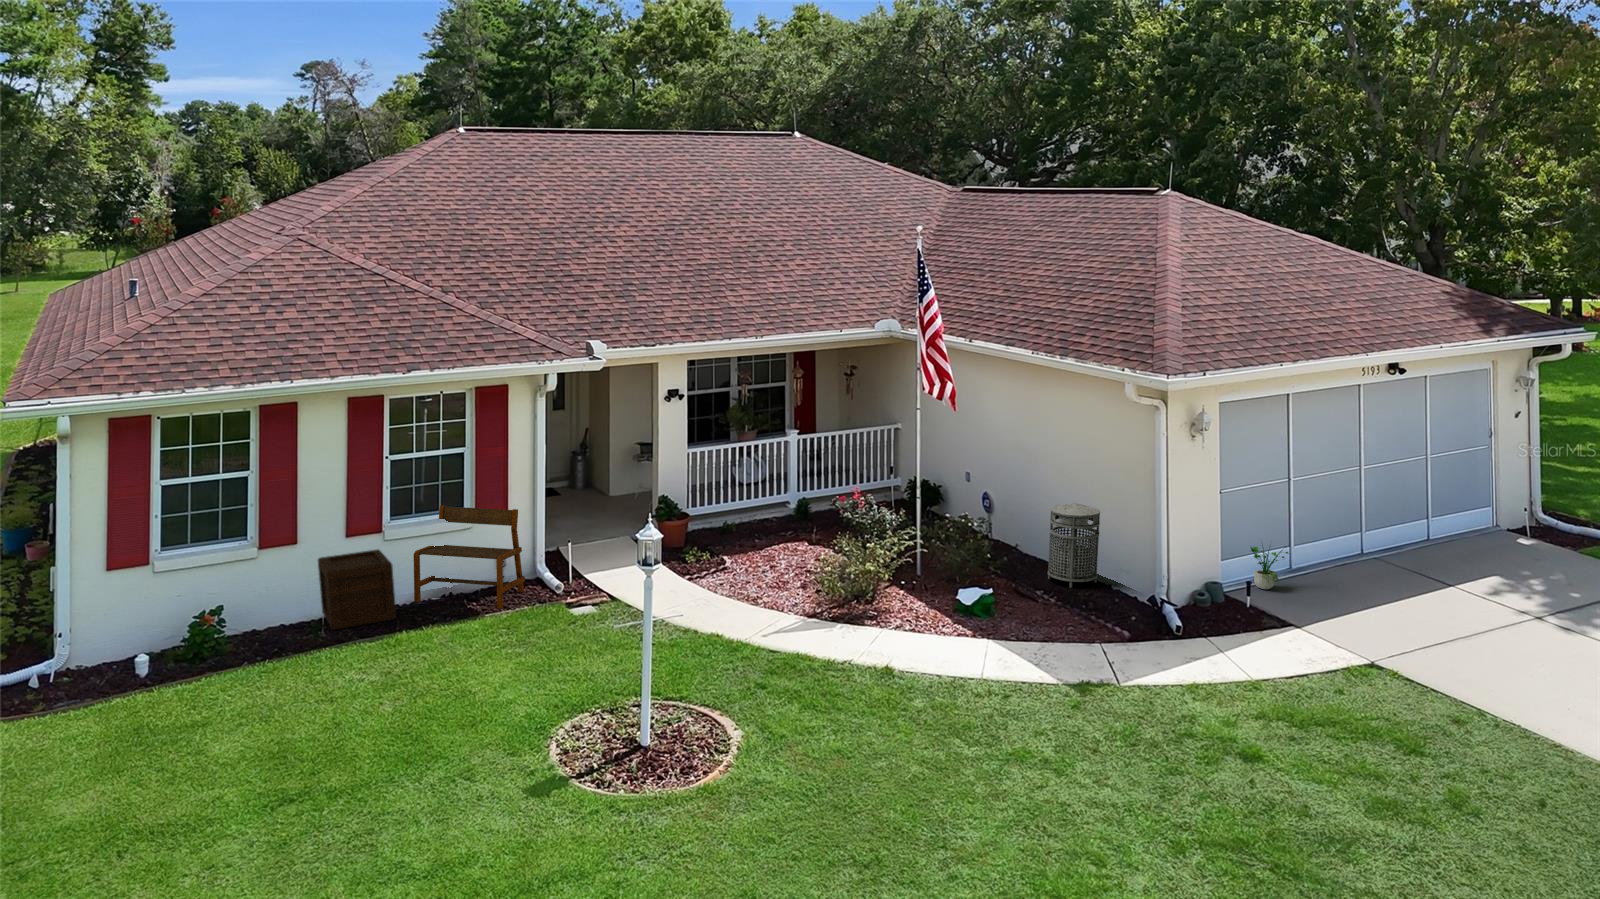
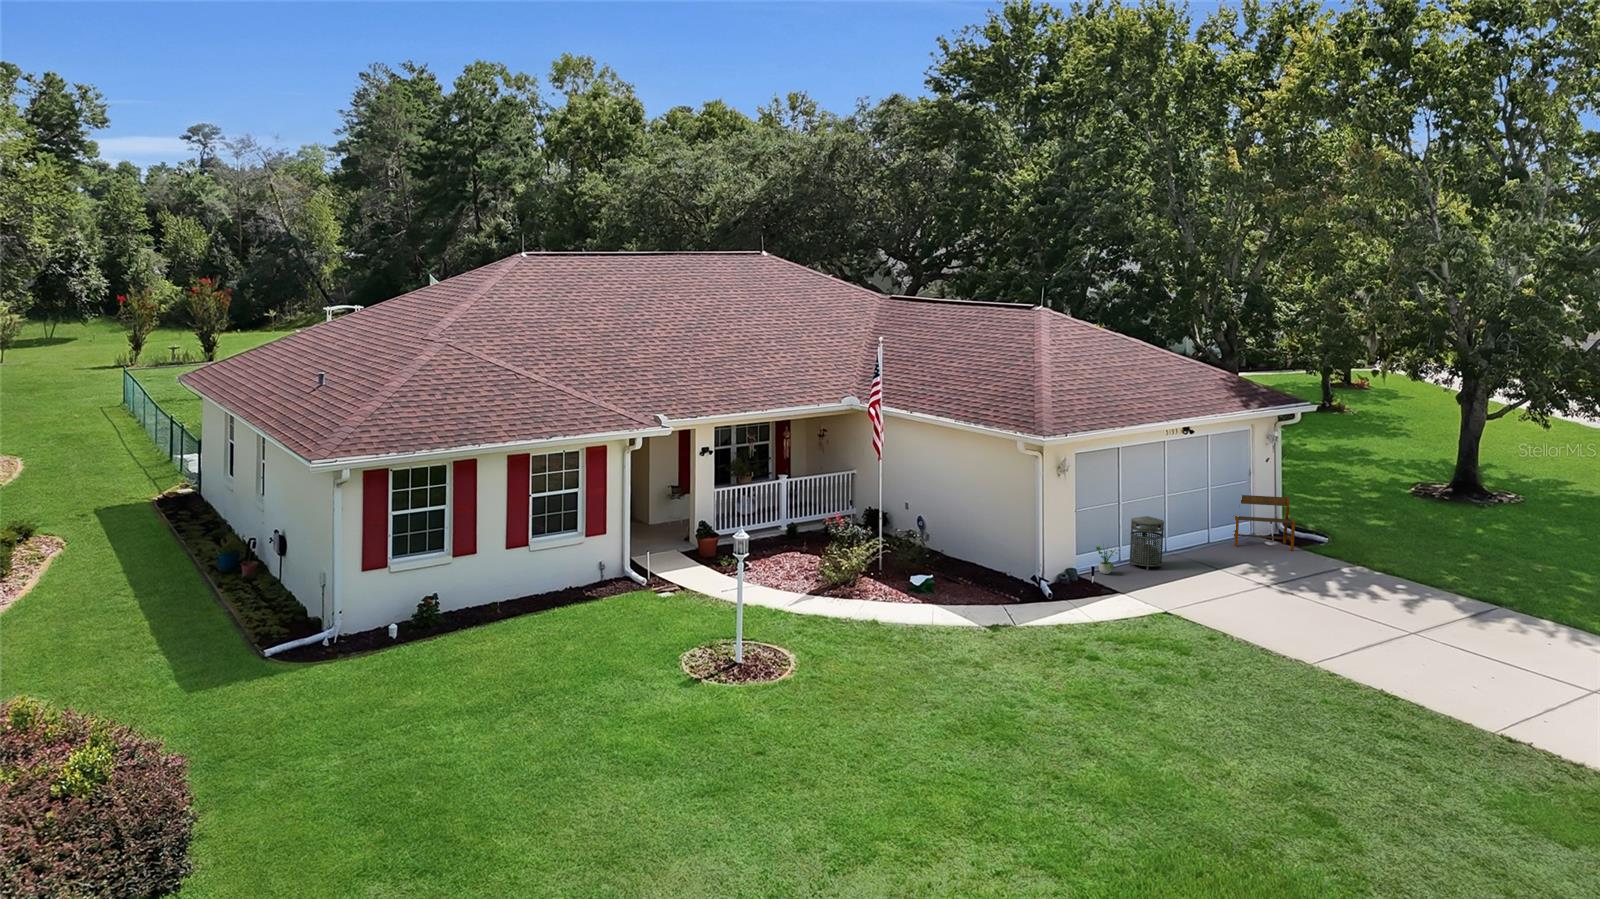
trash can: present [1048,503,1100,588] -> present [1129,516,1164,570]
bench: present [414,505,525,609] -> present [1234,495,1295,551]
wooden crate: present [318,550,396,630] -> none [489,557,543,610]

